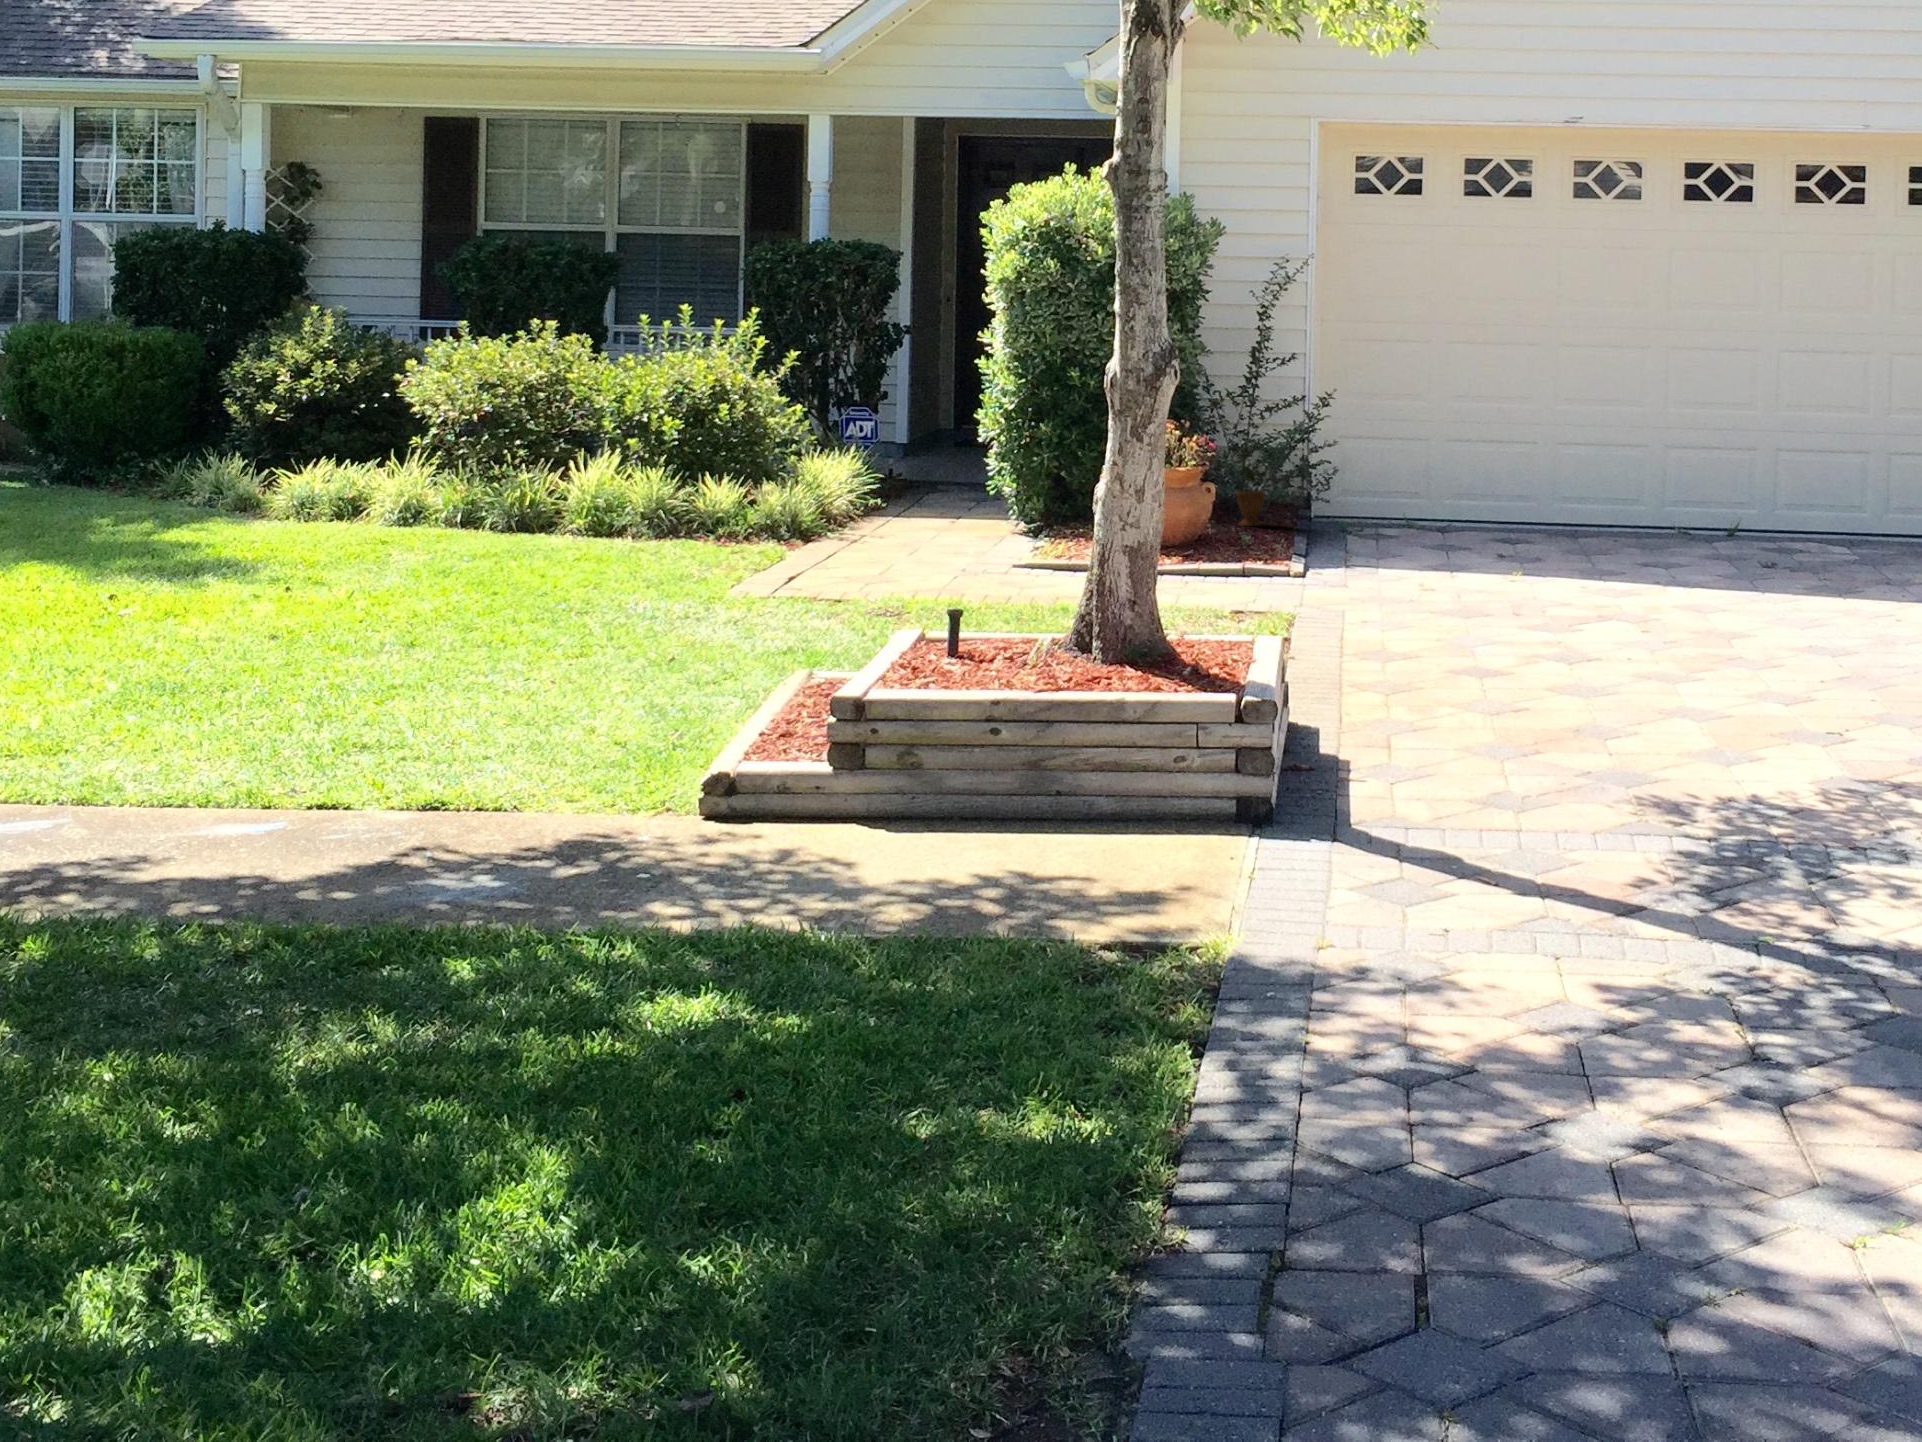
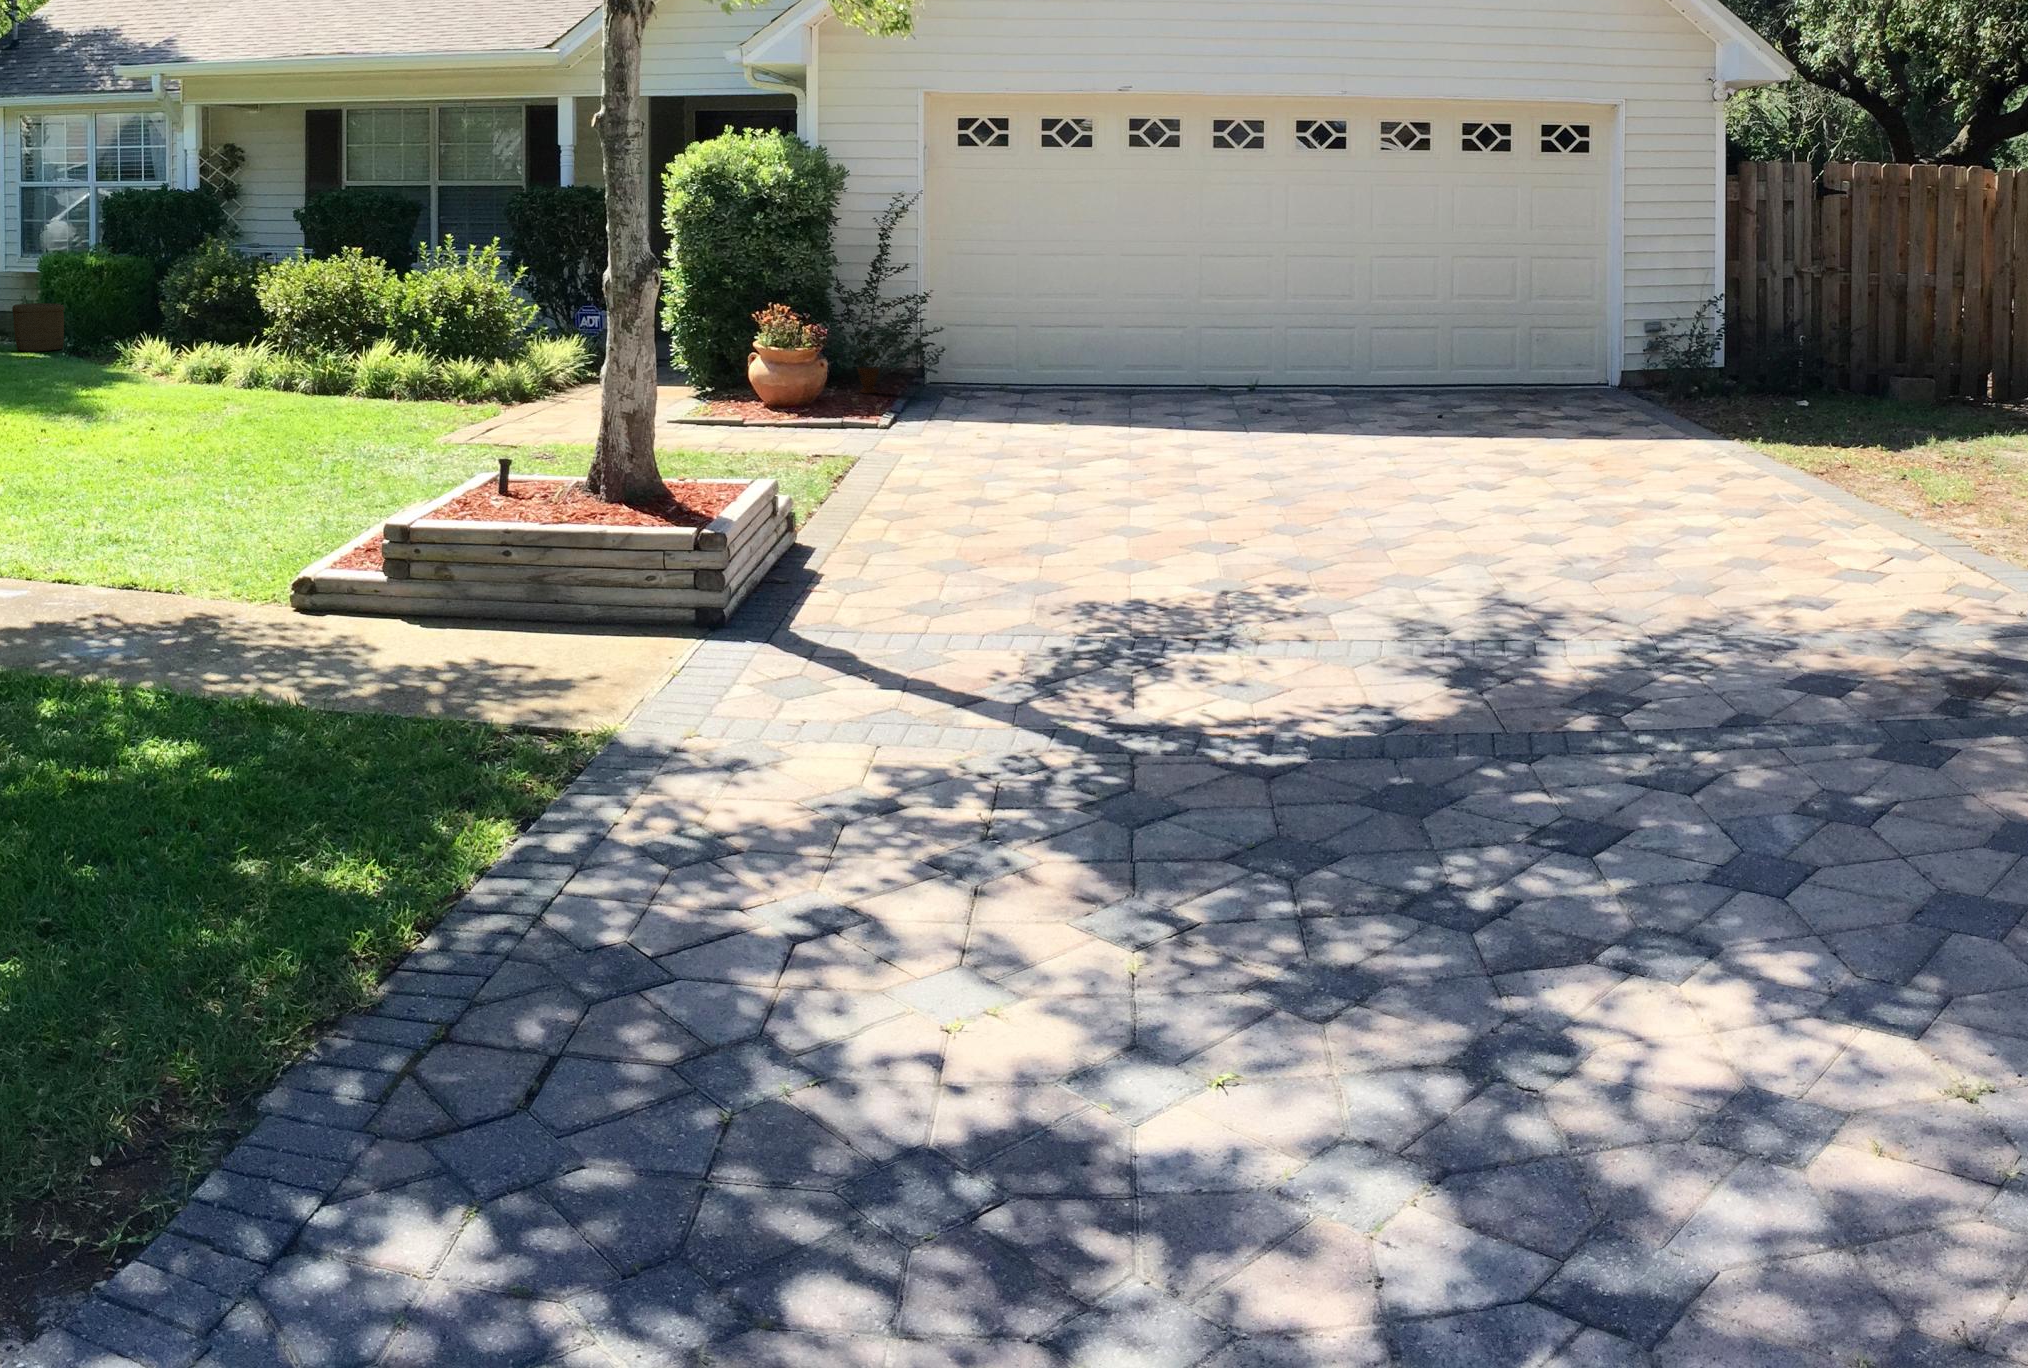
woven basket: none [55,412,124,477] -> present [12,303,64,352]

